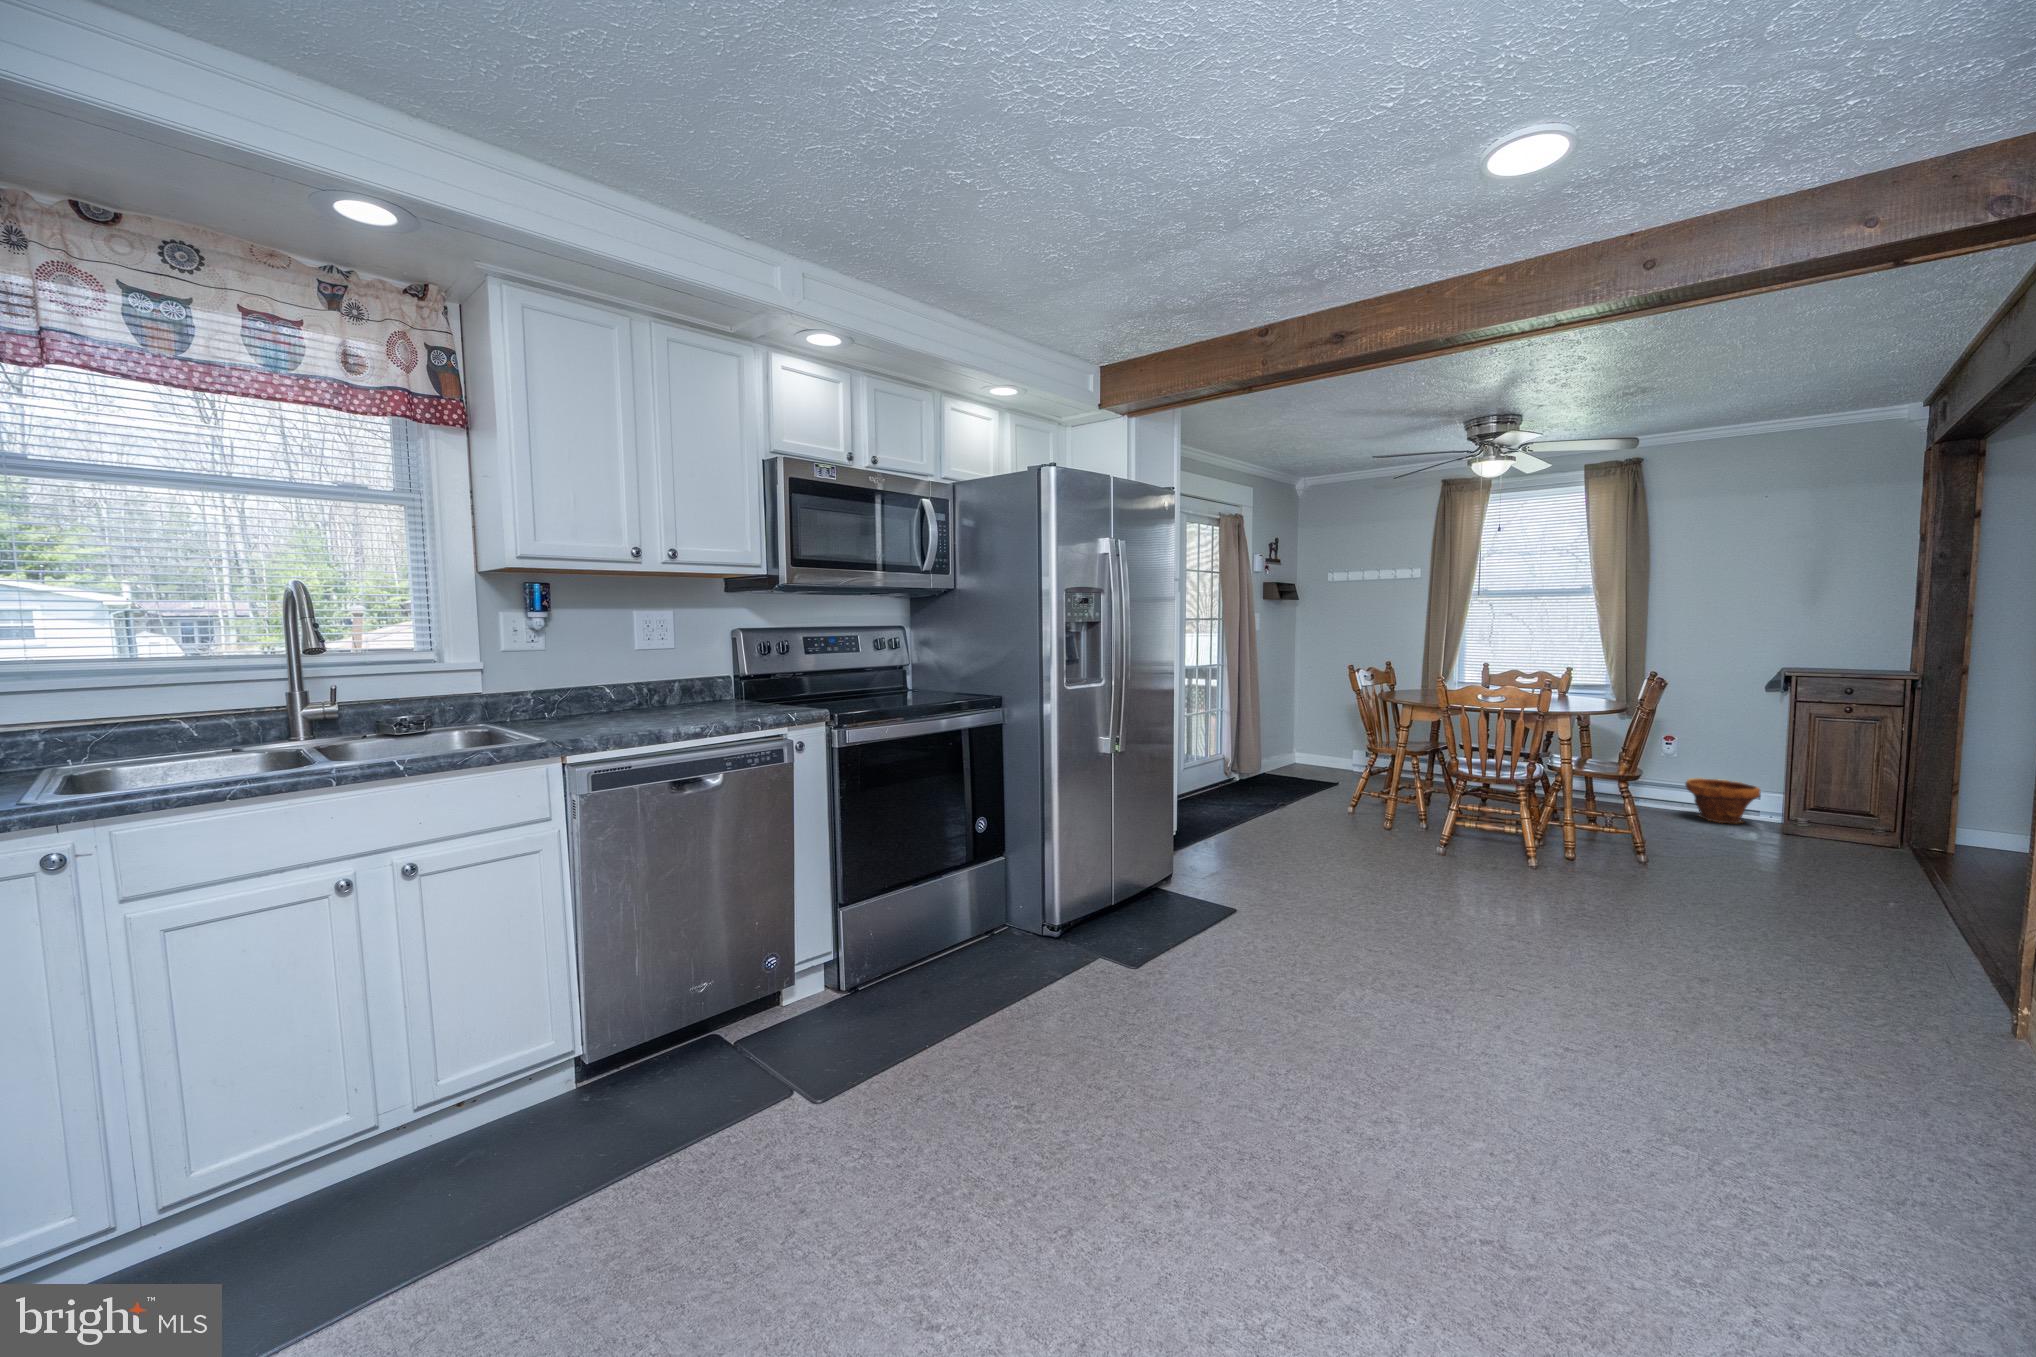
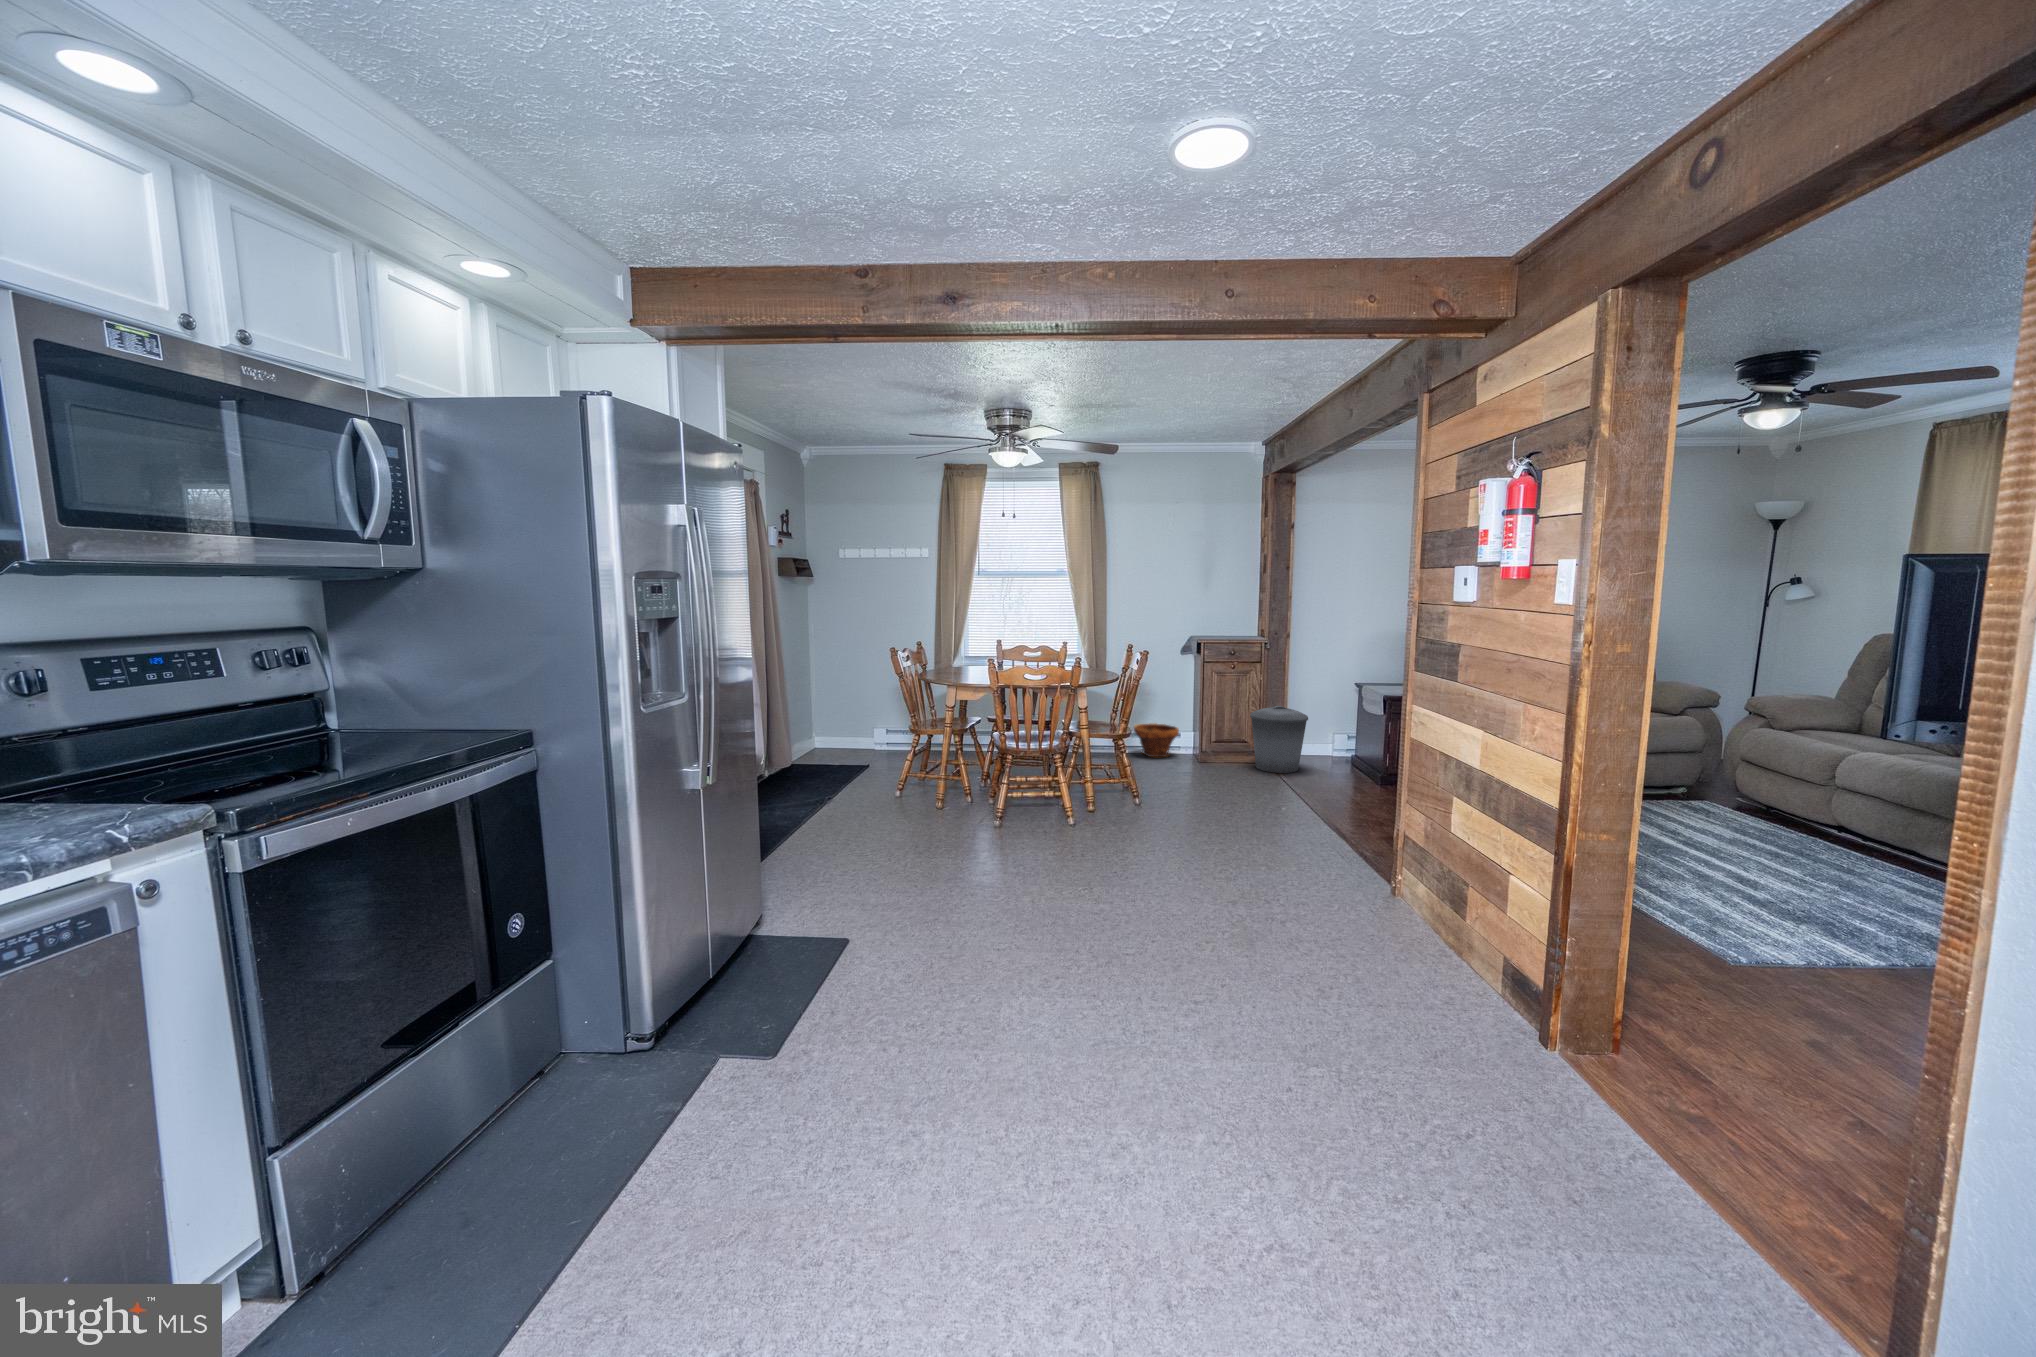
trash can: none [1879,770,1997,868] -> present [1250,706,1308,773]

